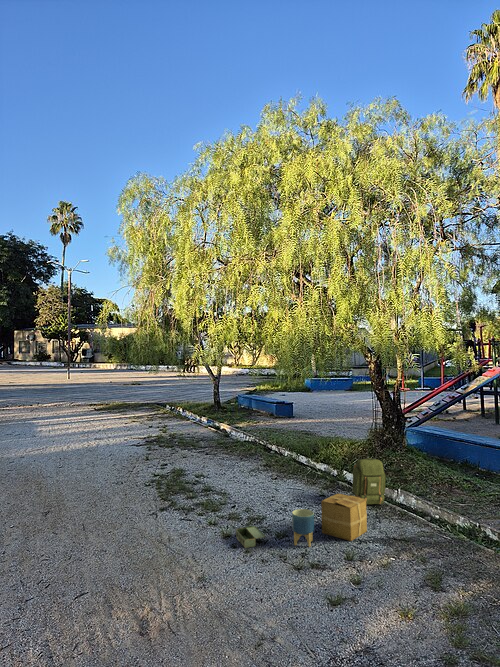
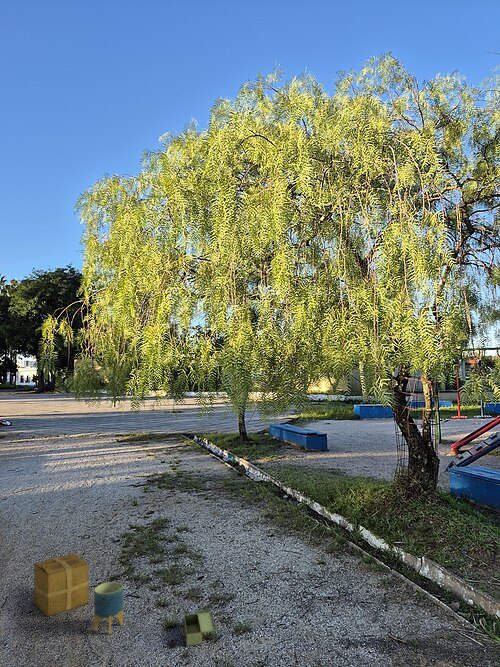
backpack: present [352,458,386,504] -> none [358,515,402,579]
cardboard box: present [321,494,367,541] -> present [34,554,89,616]
planter: present [292,509,314,547] -> present [94,582,123,634]

